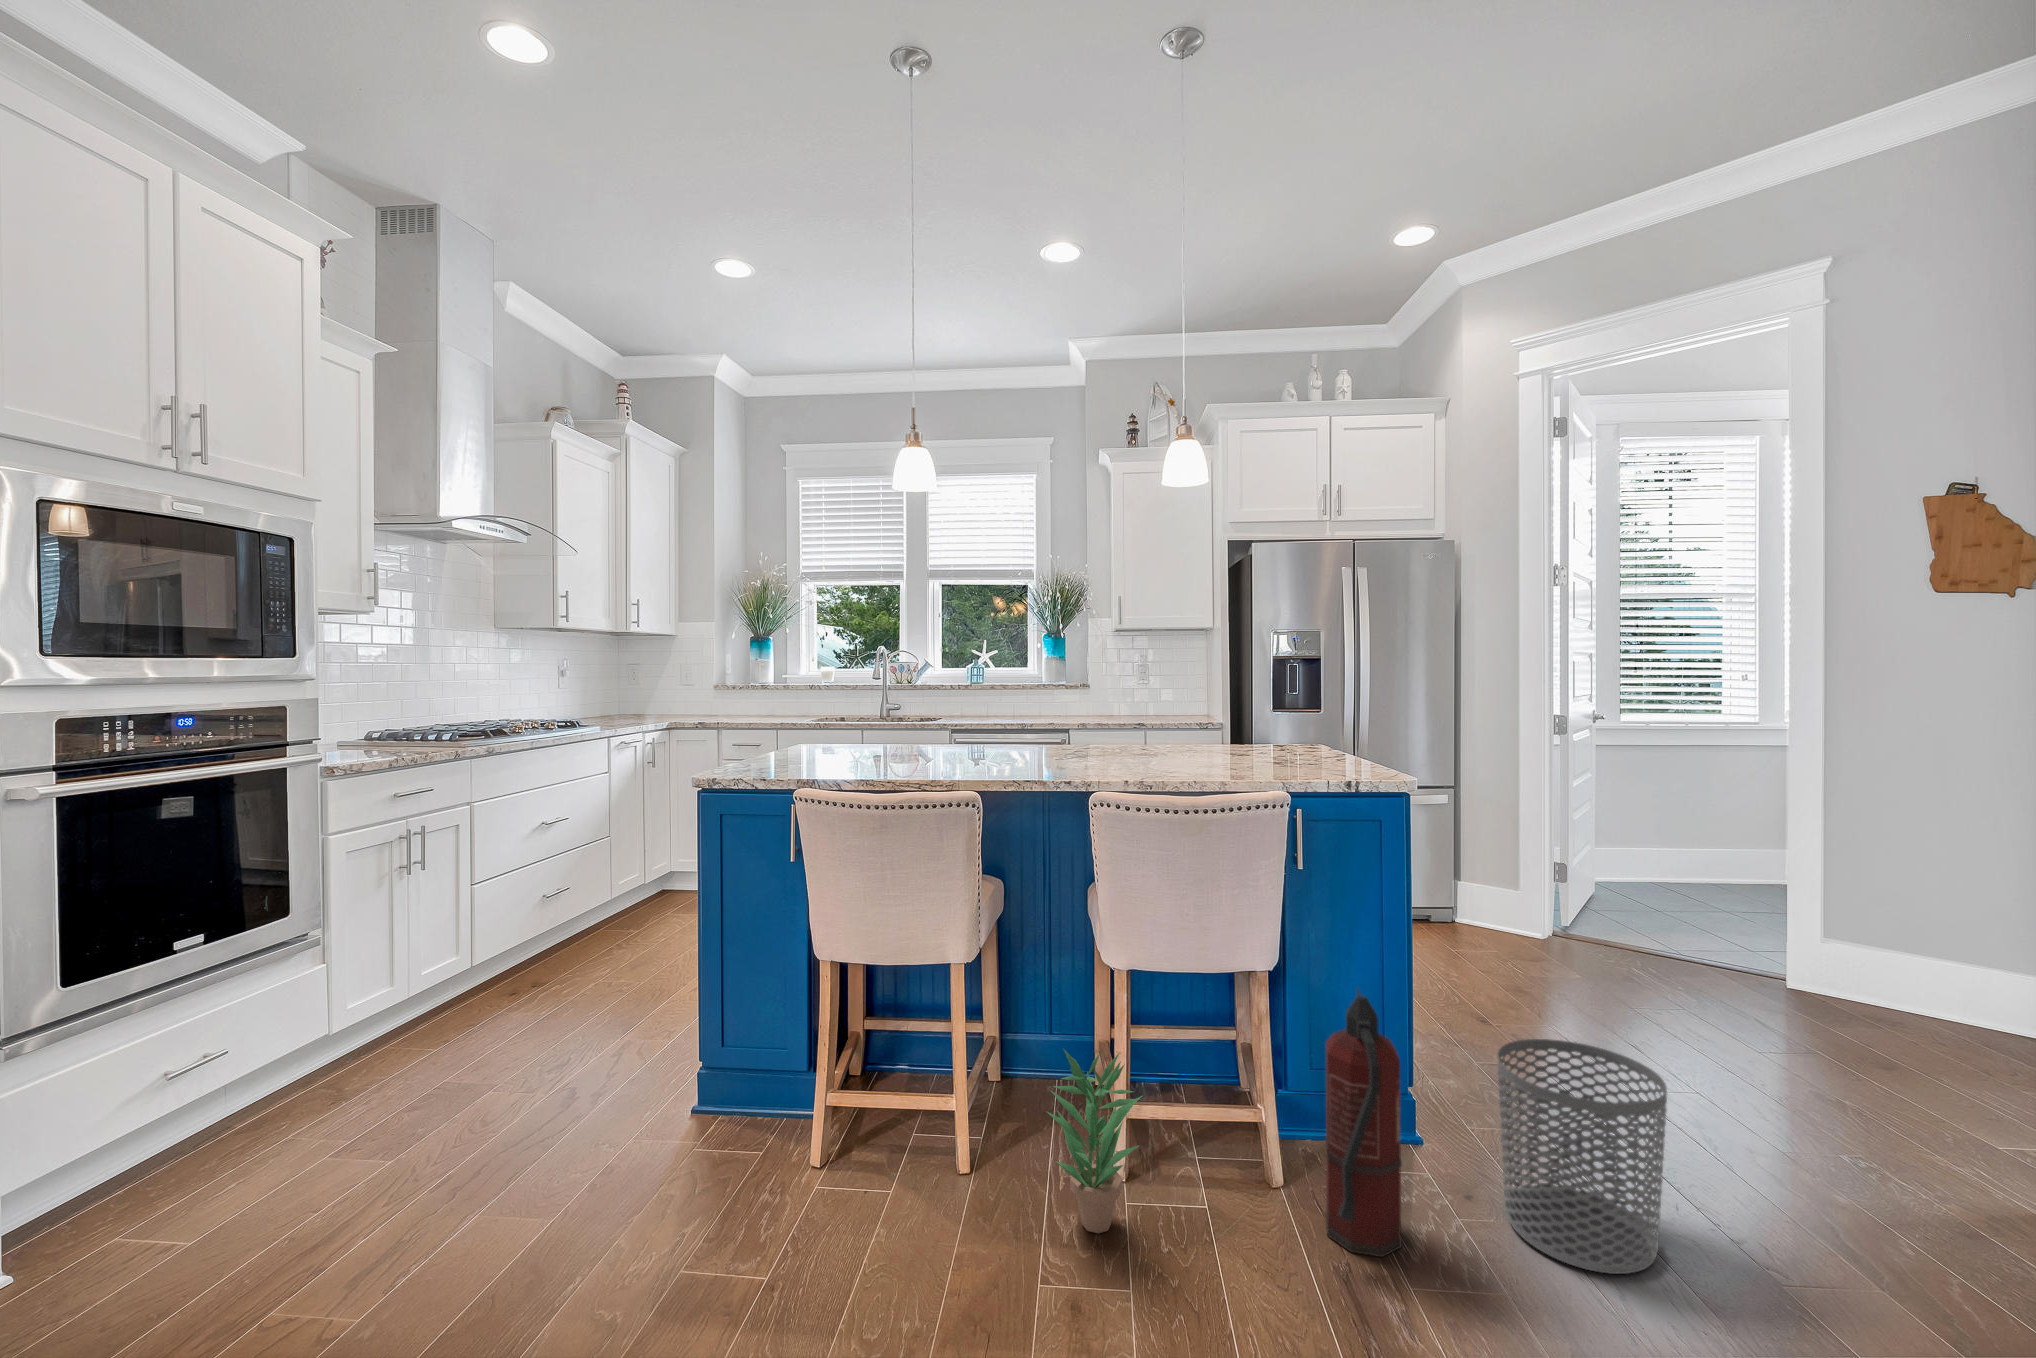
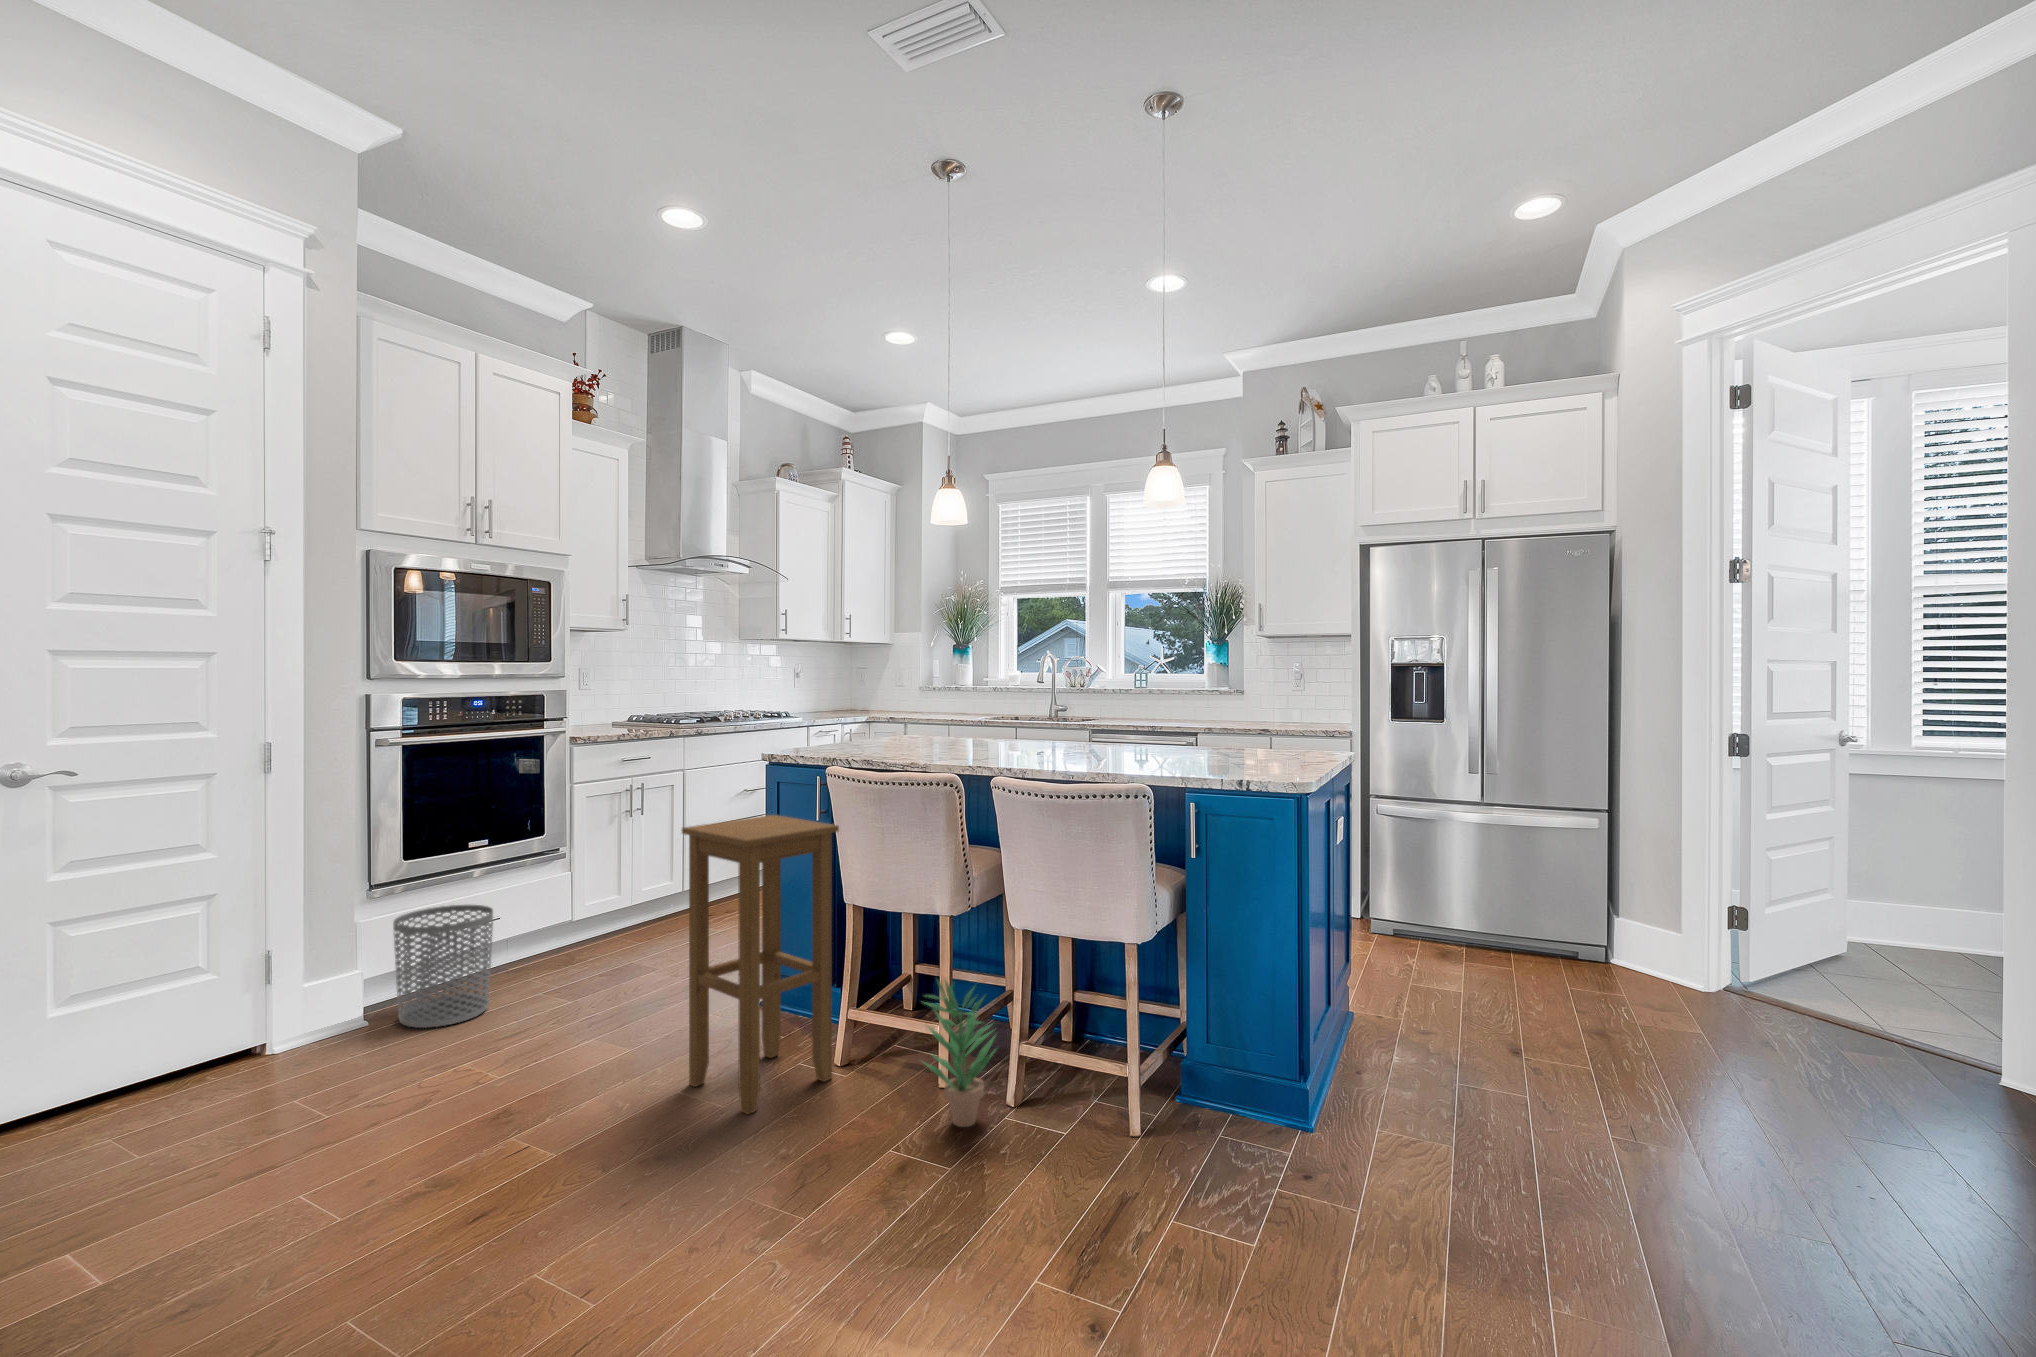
stool: none [674,860,887,1287] -> present [682,815,839,1114]
fire extinguisher: present [1325,989,1402,1257] -> none [1121,958,1201,1189]
waste bin: present [1497,1039,1667,1274] -> present [393,905,493,1028]

